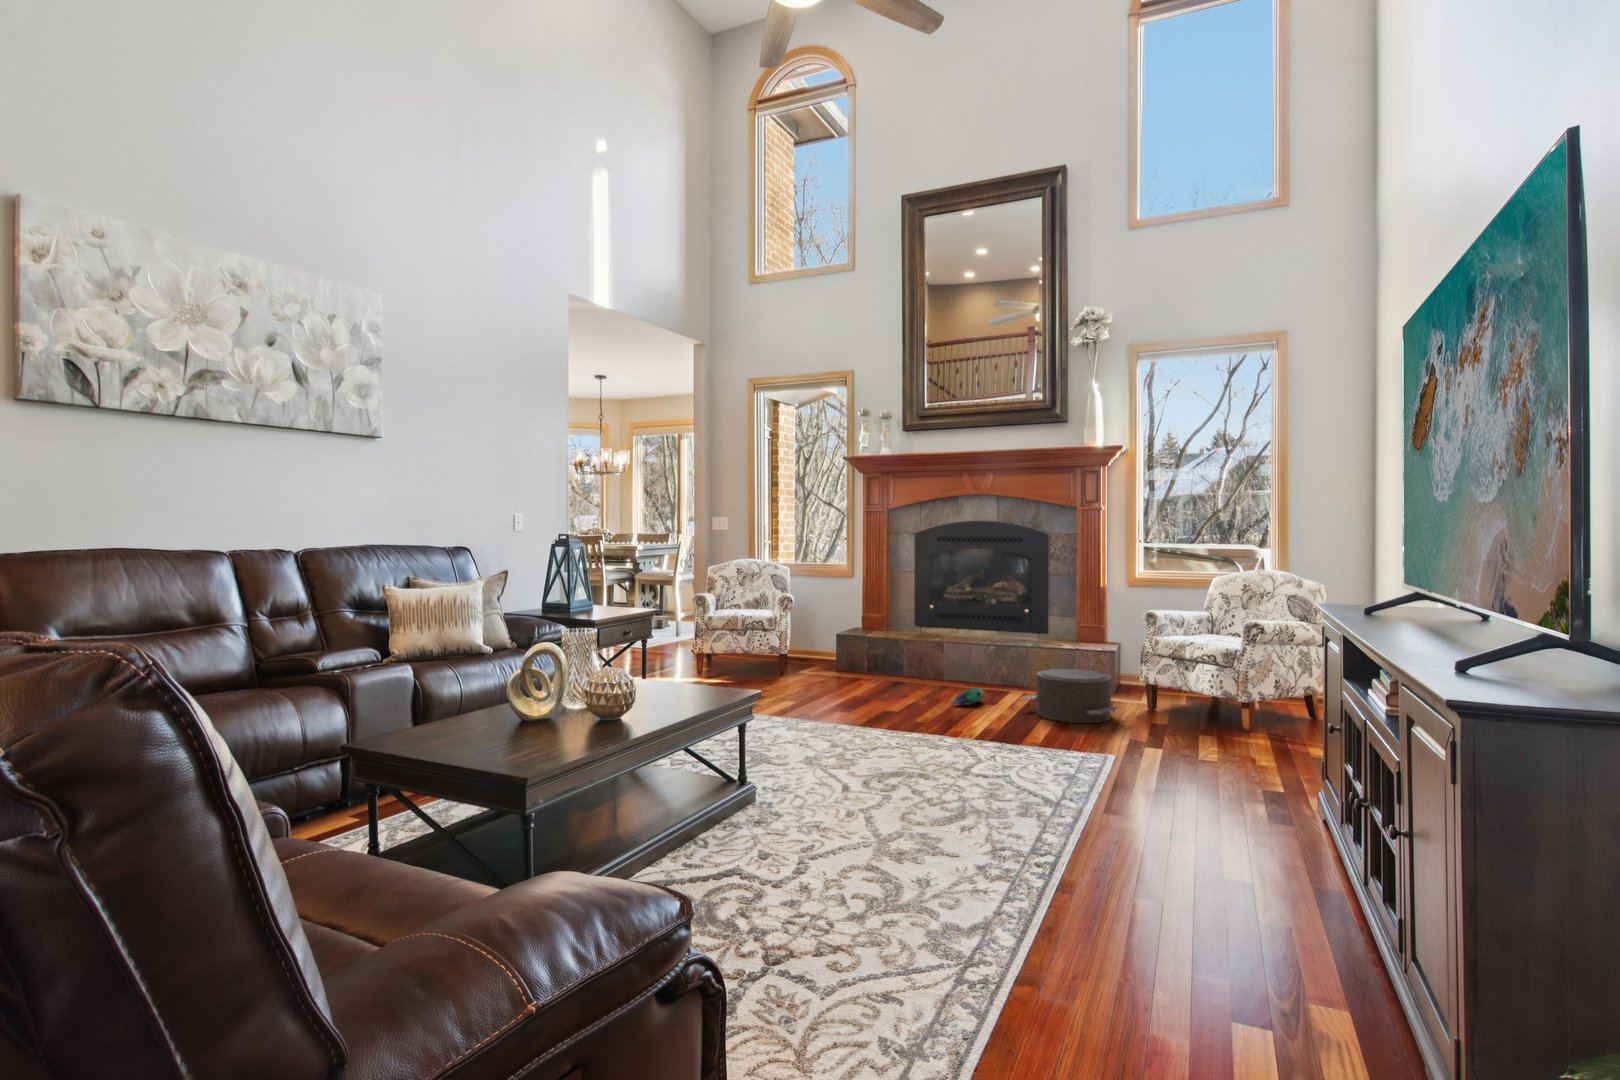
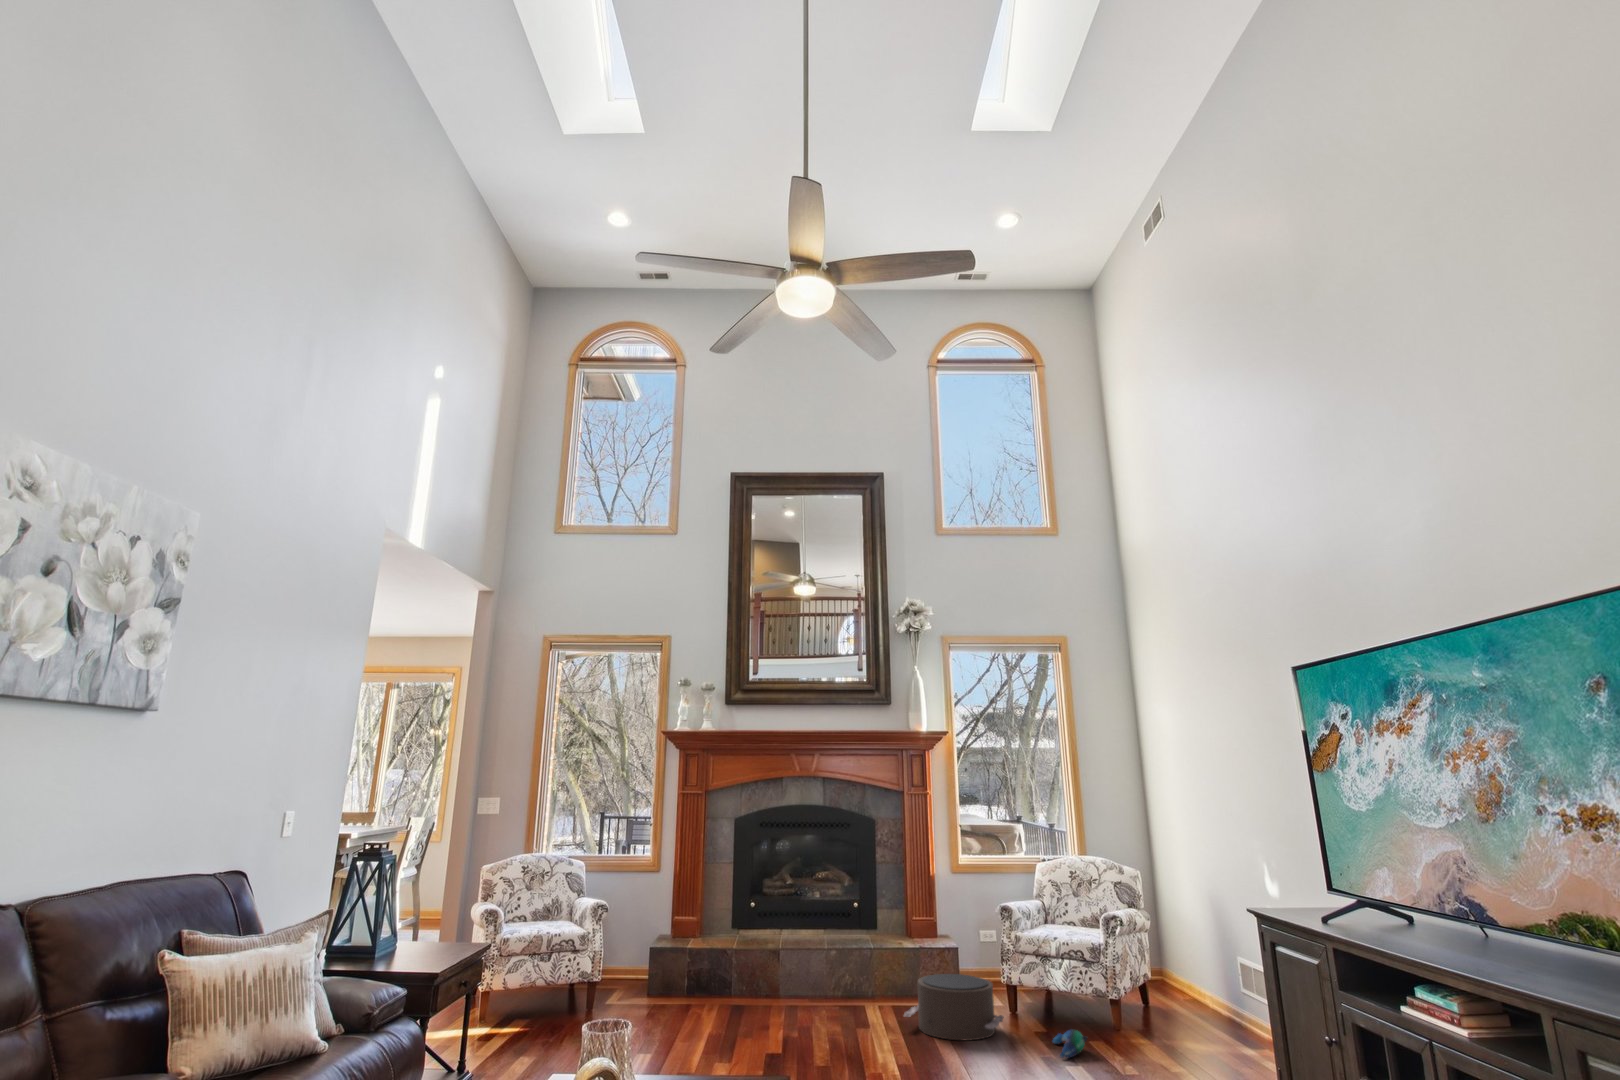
plush toy: present [952,688,984,705] -> present [1052,1029,1087,1058]

